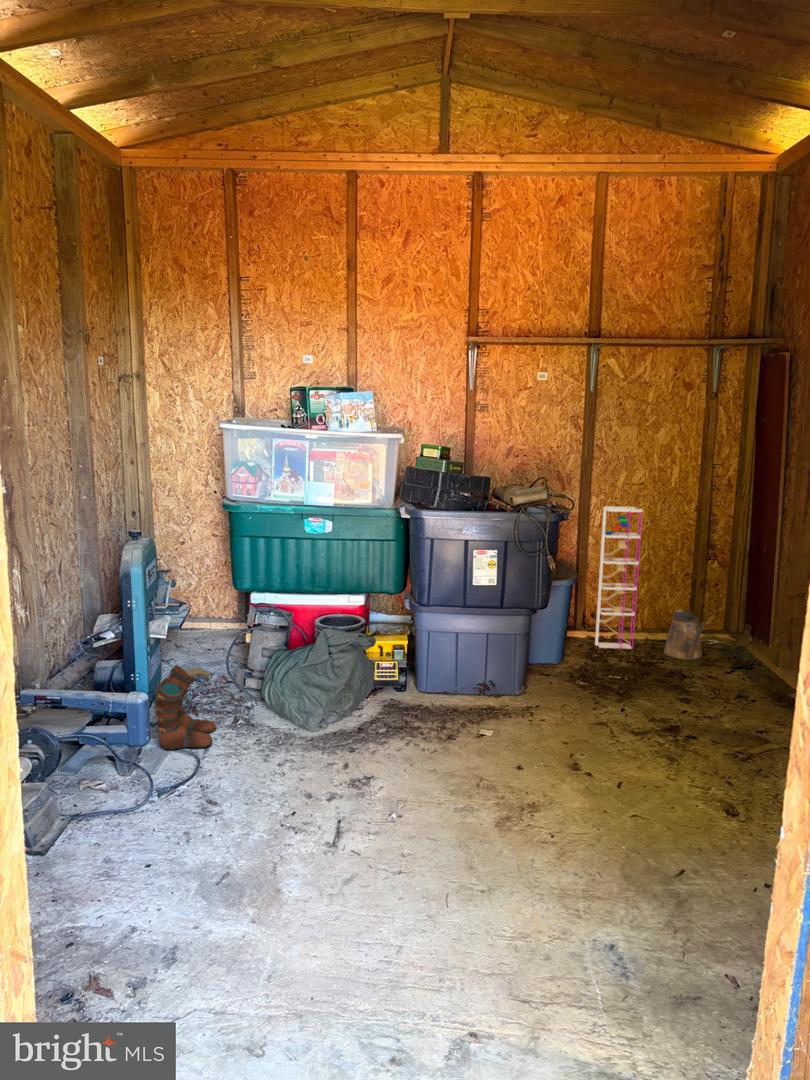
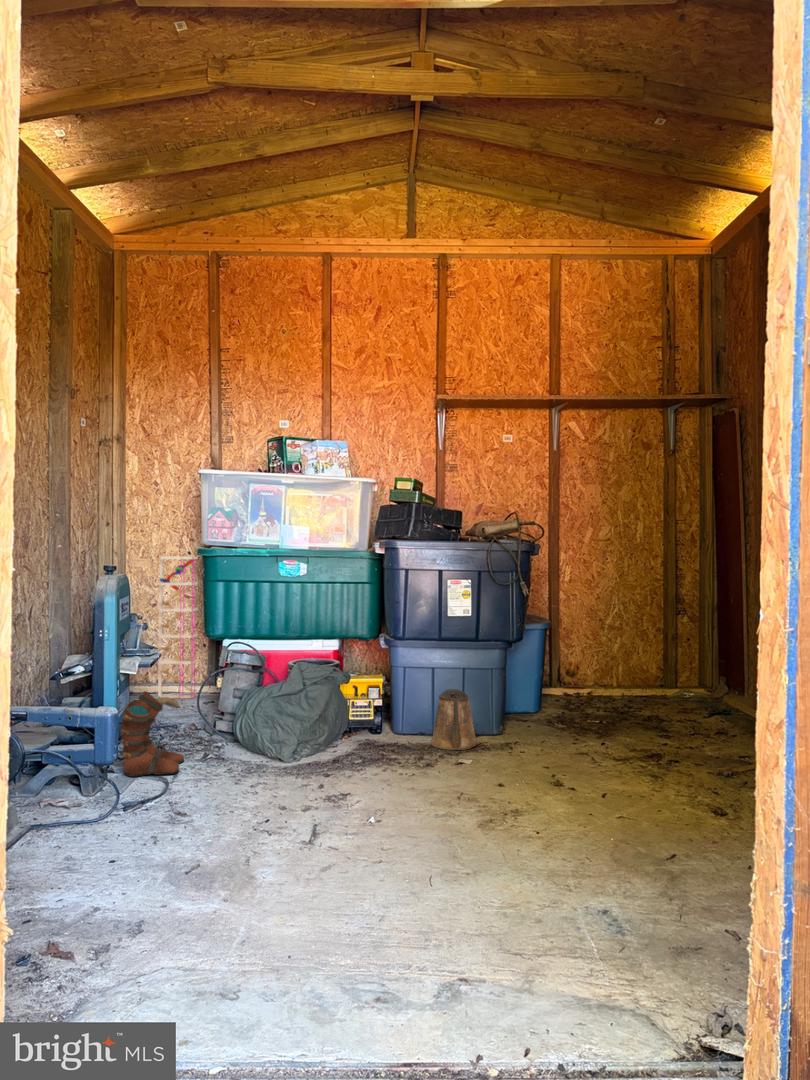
shelving unit: present [595,506,643,649] -> present [158,556,198,698]
watering can: present [664,610,706,660] -> present [431,689,478,750]

